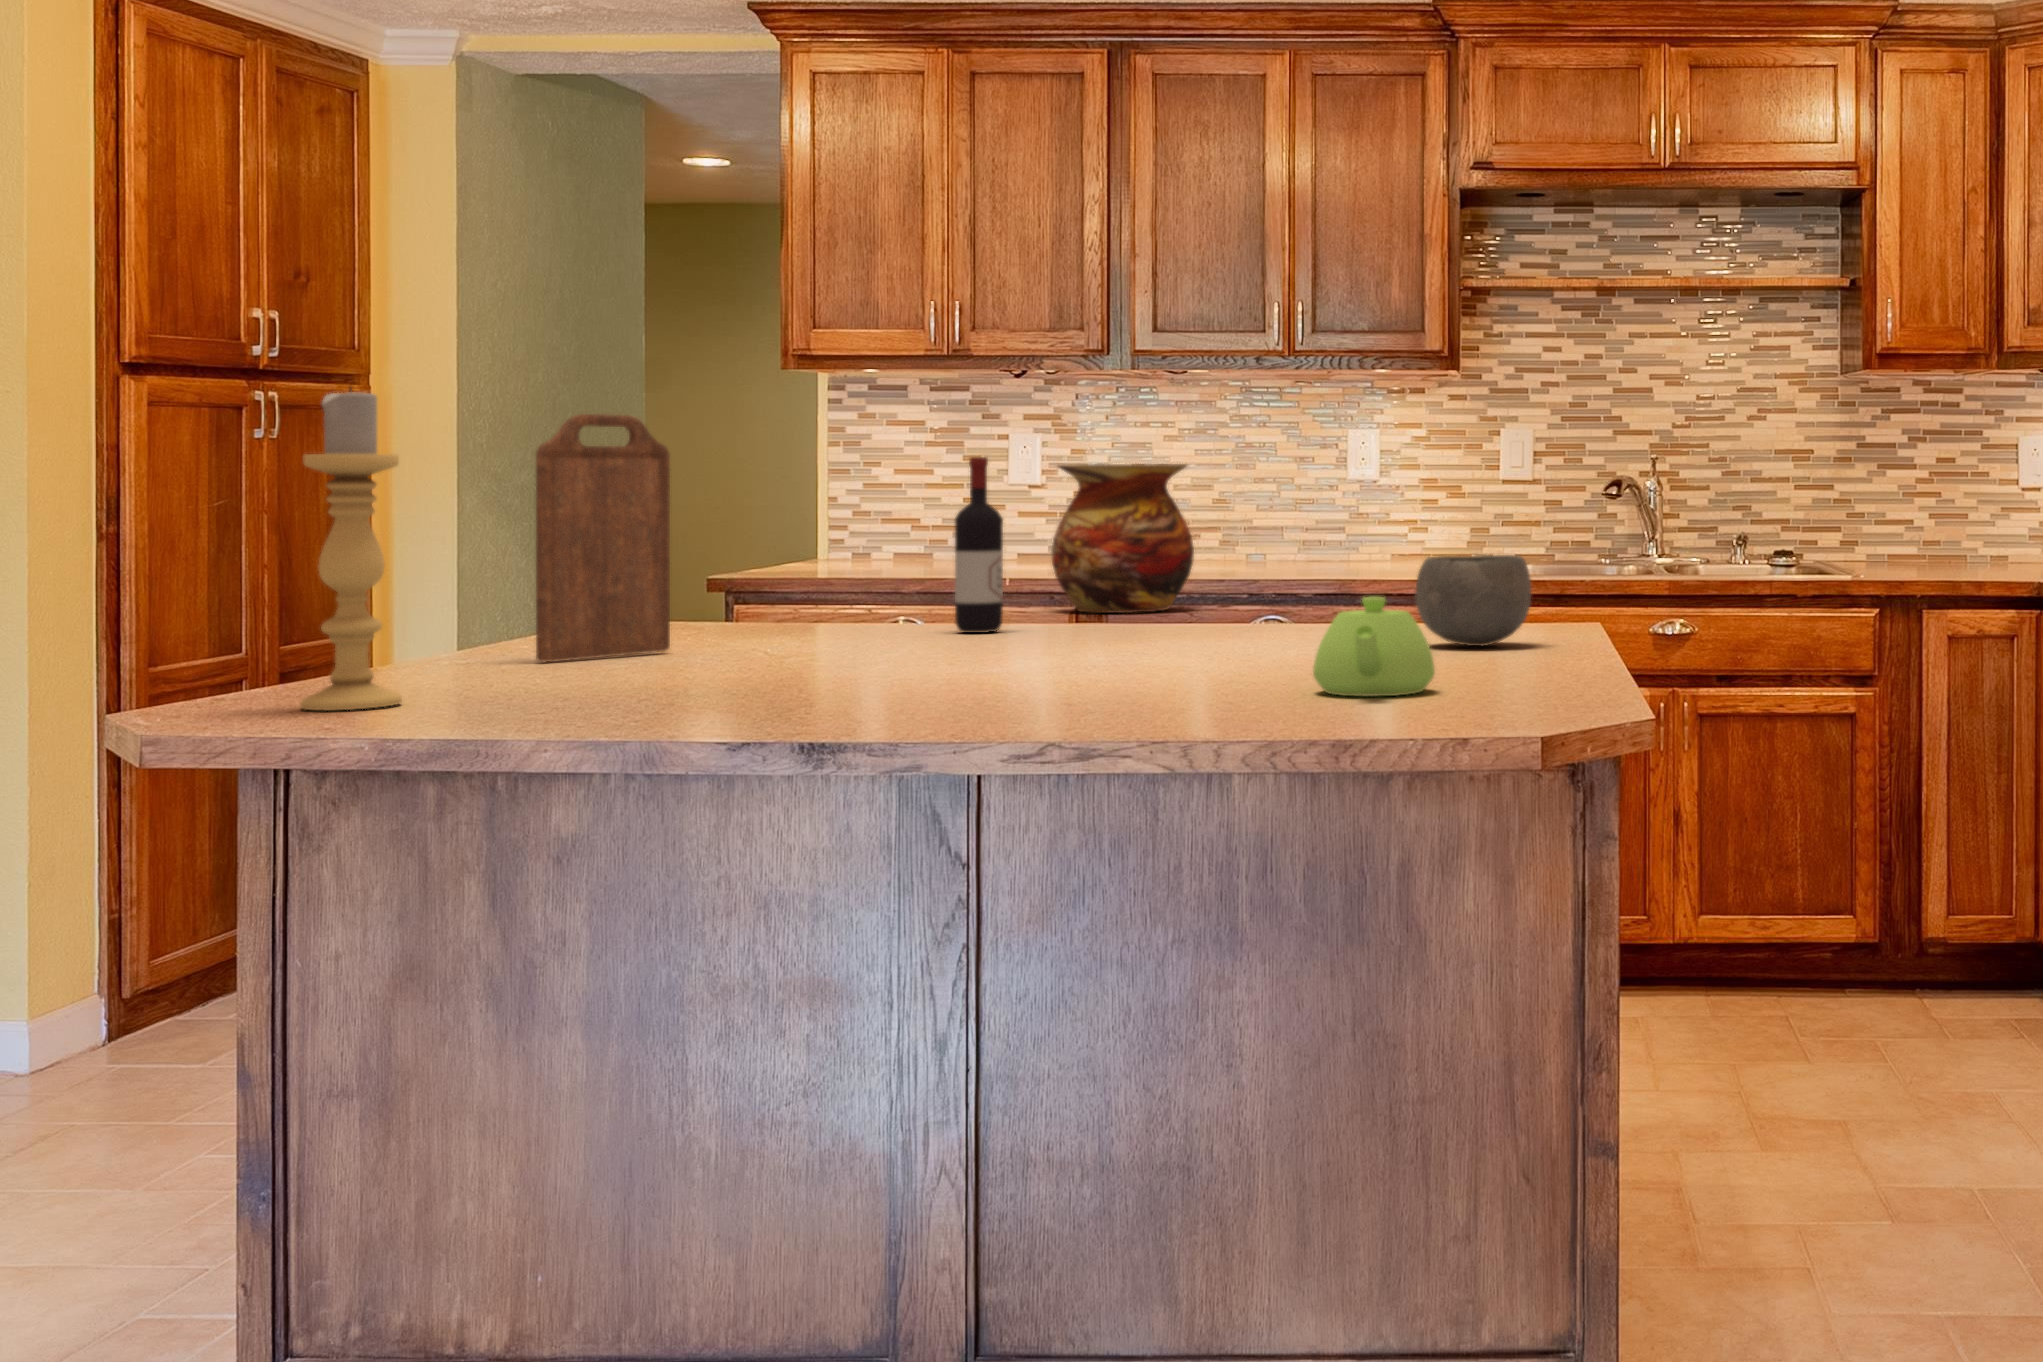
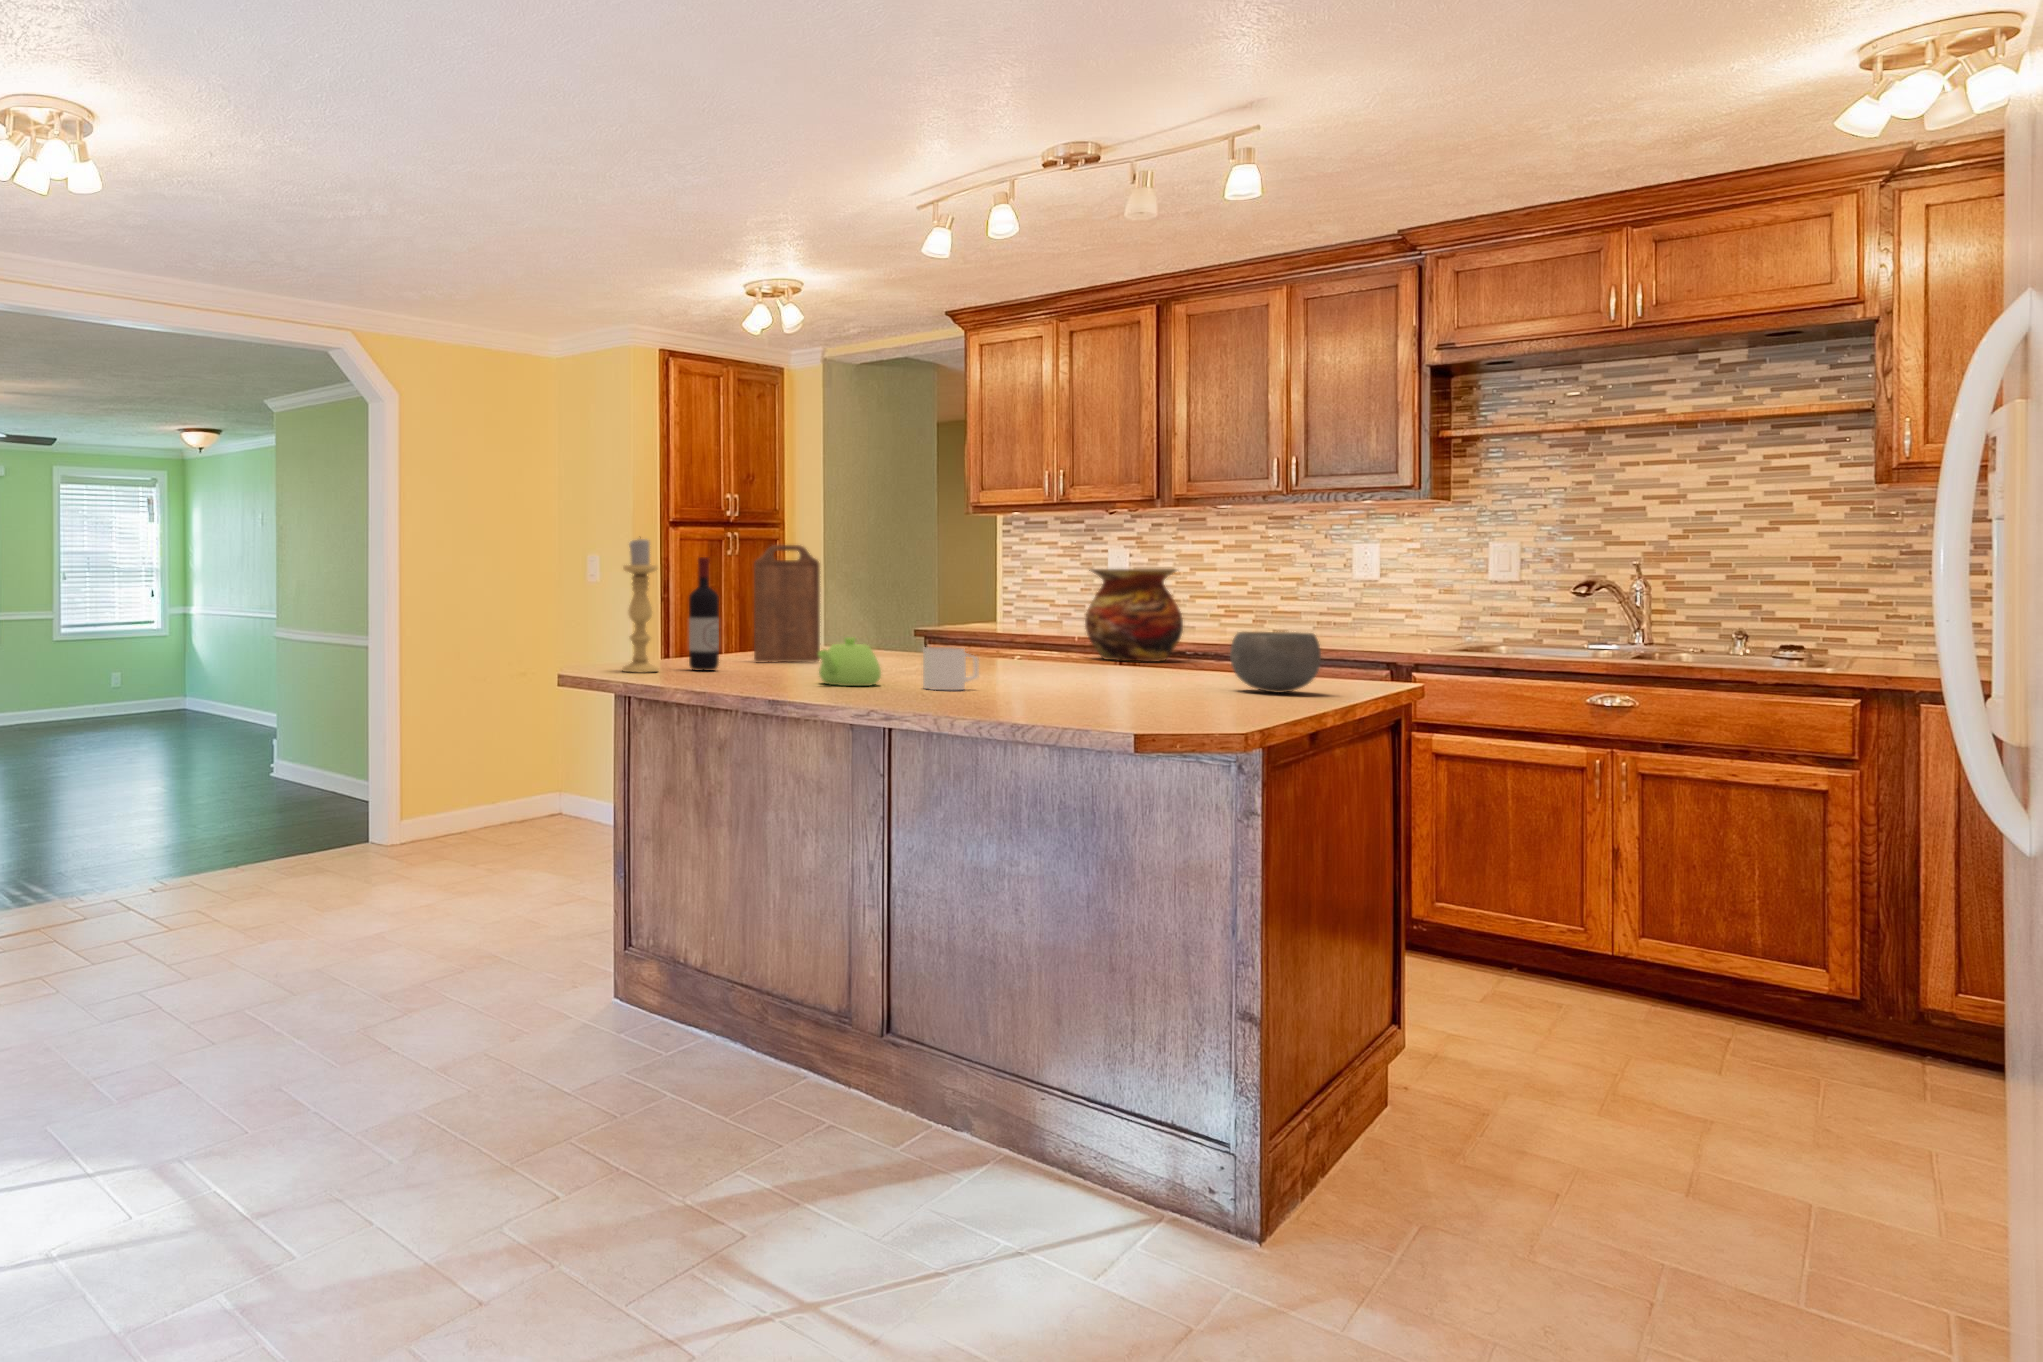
wine bottle: present [955,457,1003,633] -> present [689,557,719,671]
teapot: present [1313,597,1435,697] -> present [818,637,881,686]
mug: none [1033,606,1125,688] -> present [923,647,979,690]

